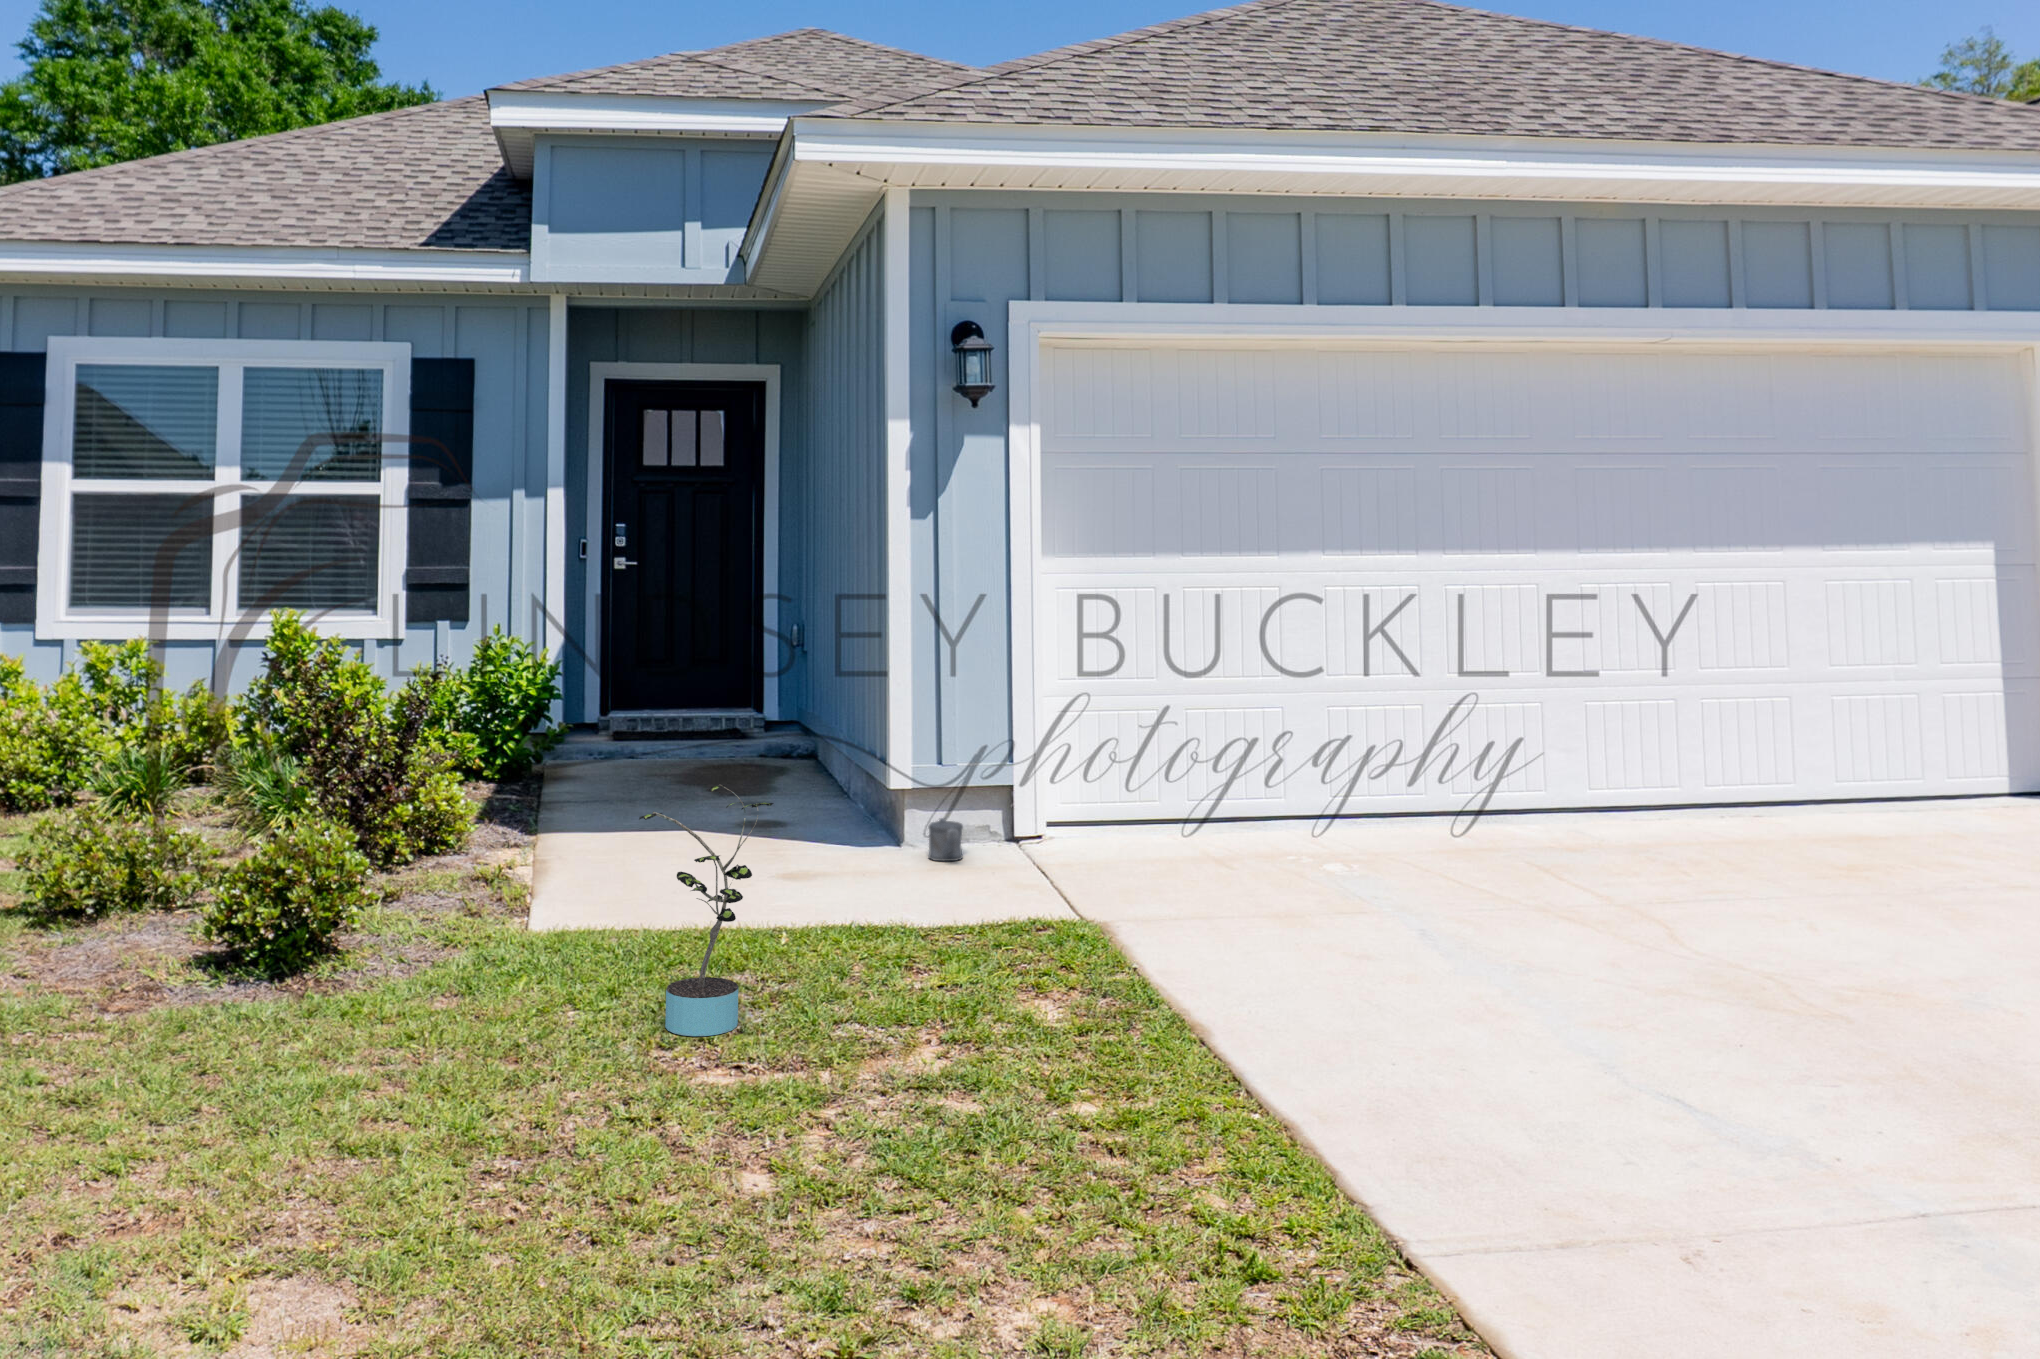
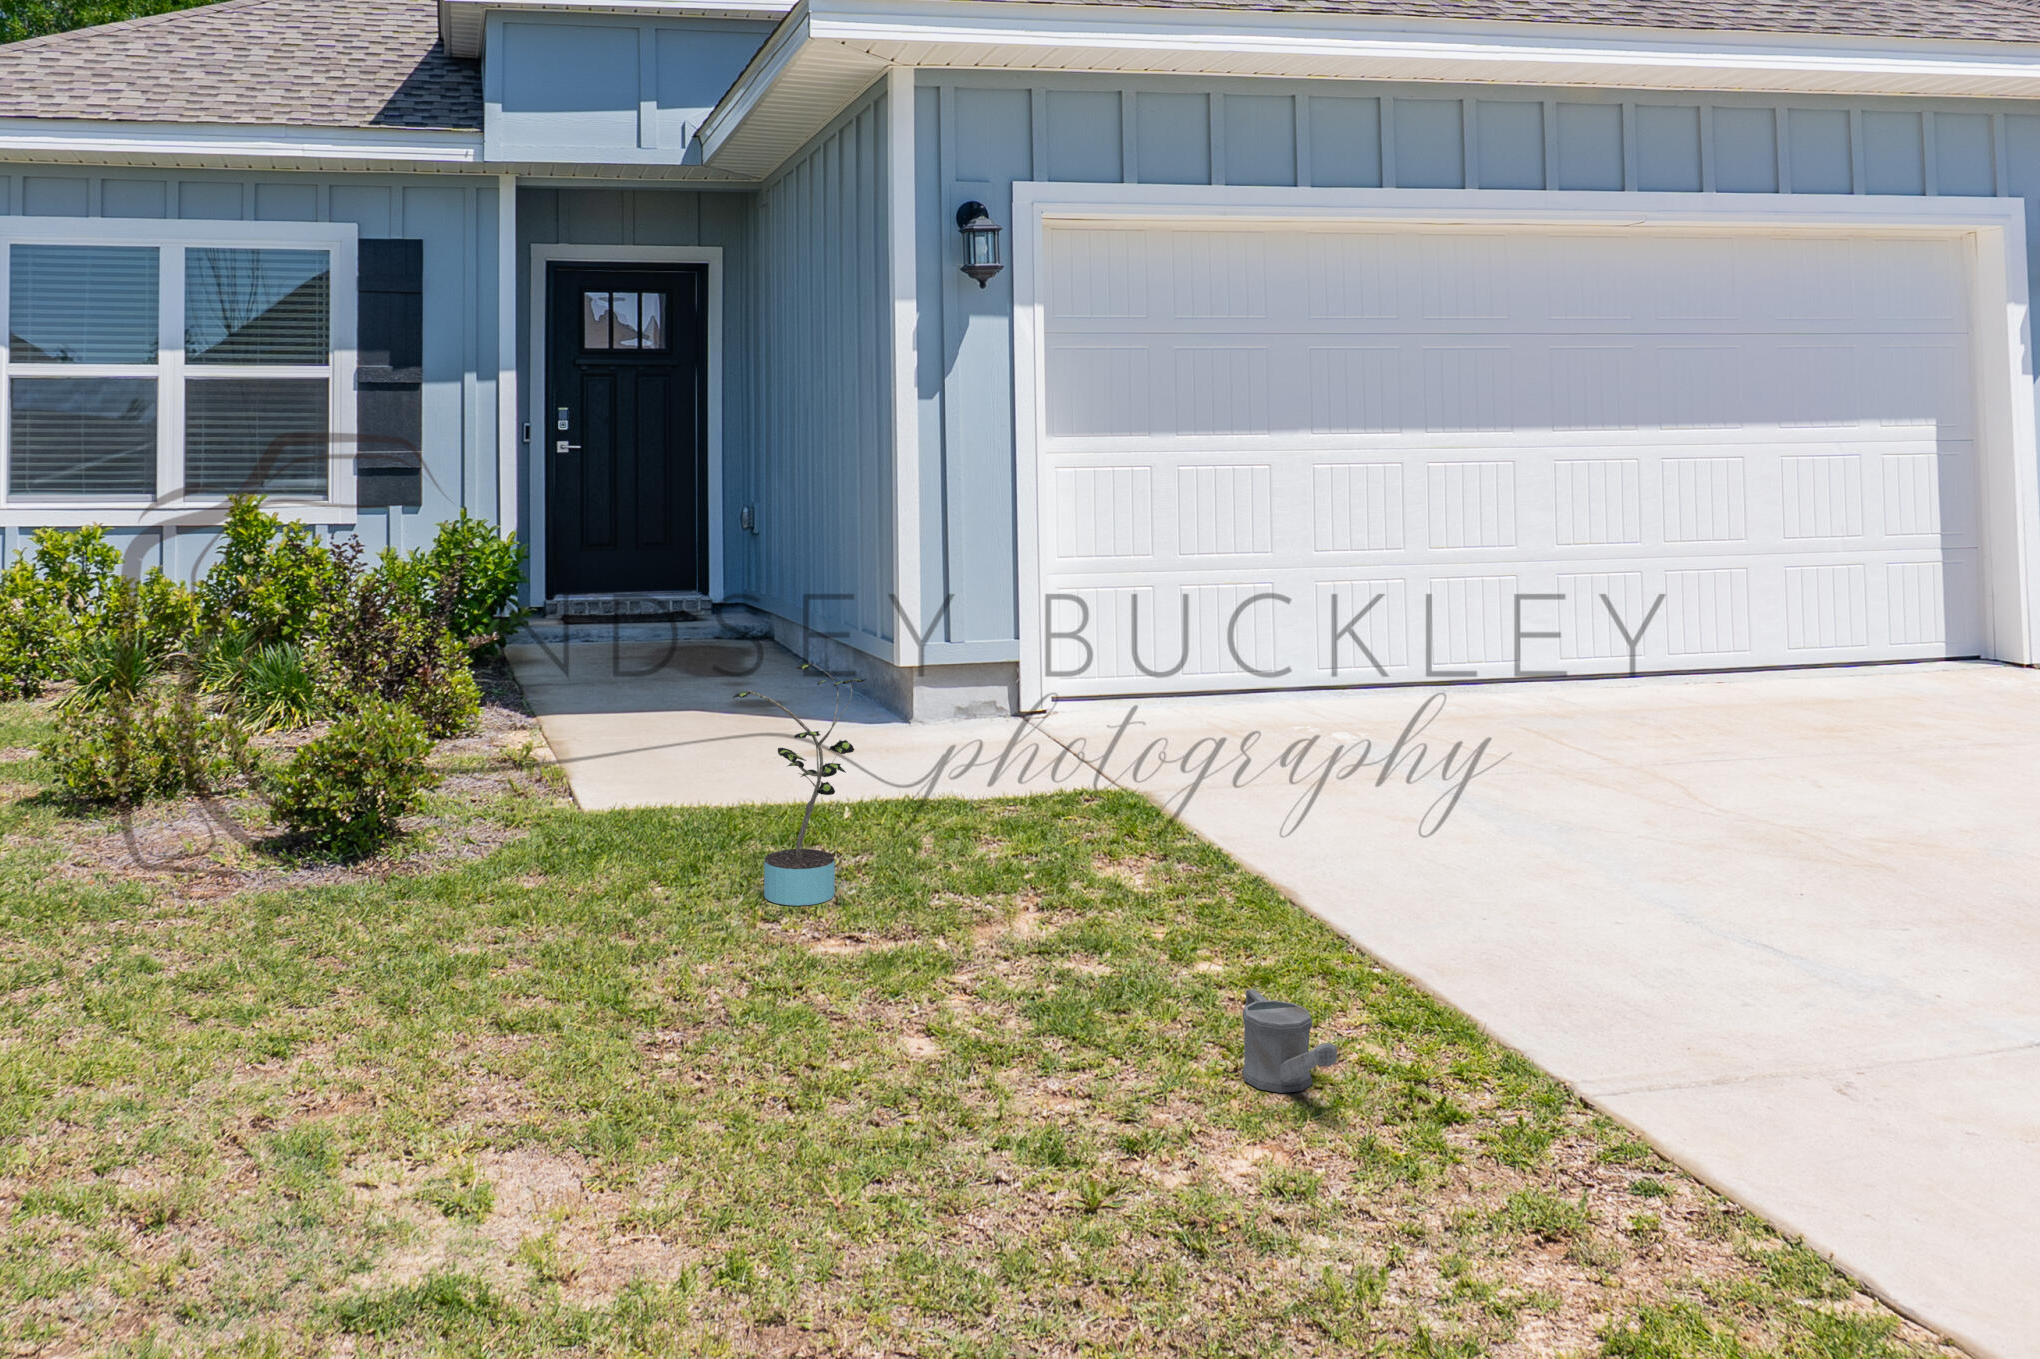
watering can: present [928,818,963,861] -> present [1243,989,1337,1093]

